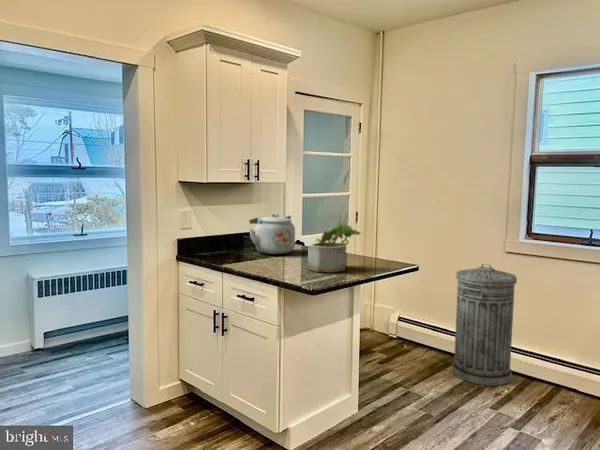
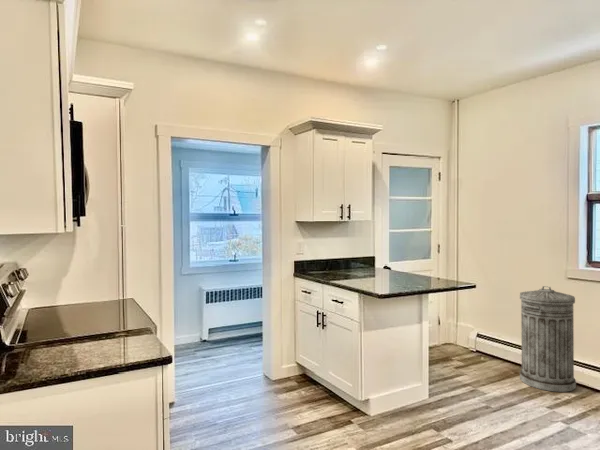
kettle: present [249,214,295,254] -> none [344,244,379,274]
potted plant: present [308,224,360,272] -> none [382,249,423,285]

